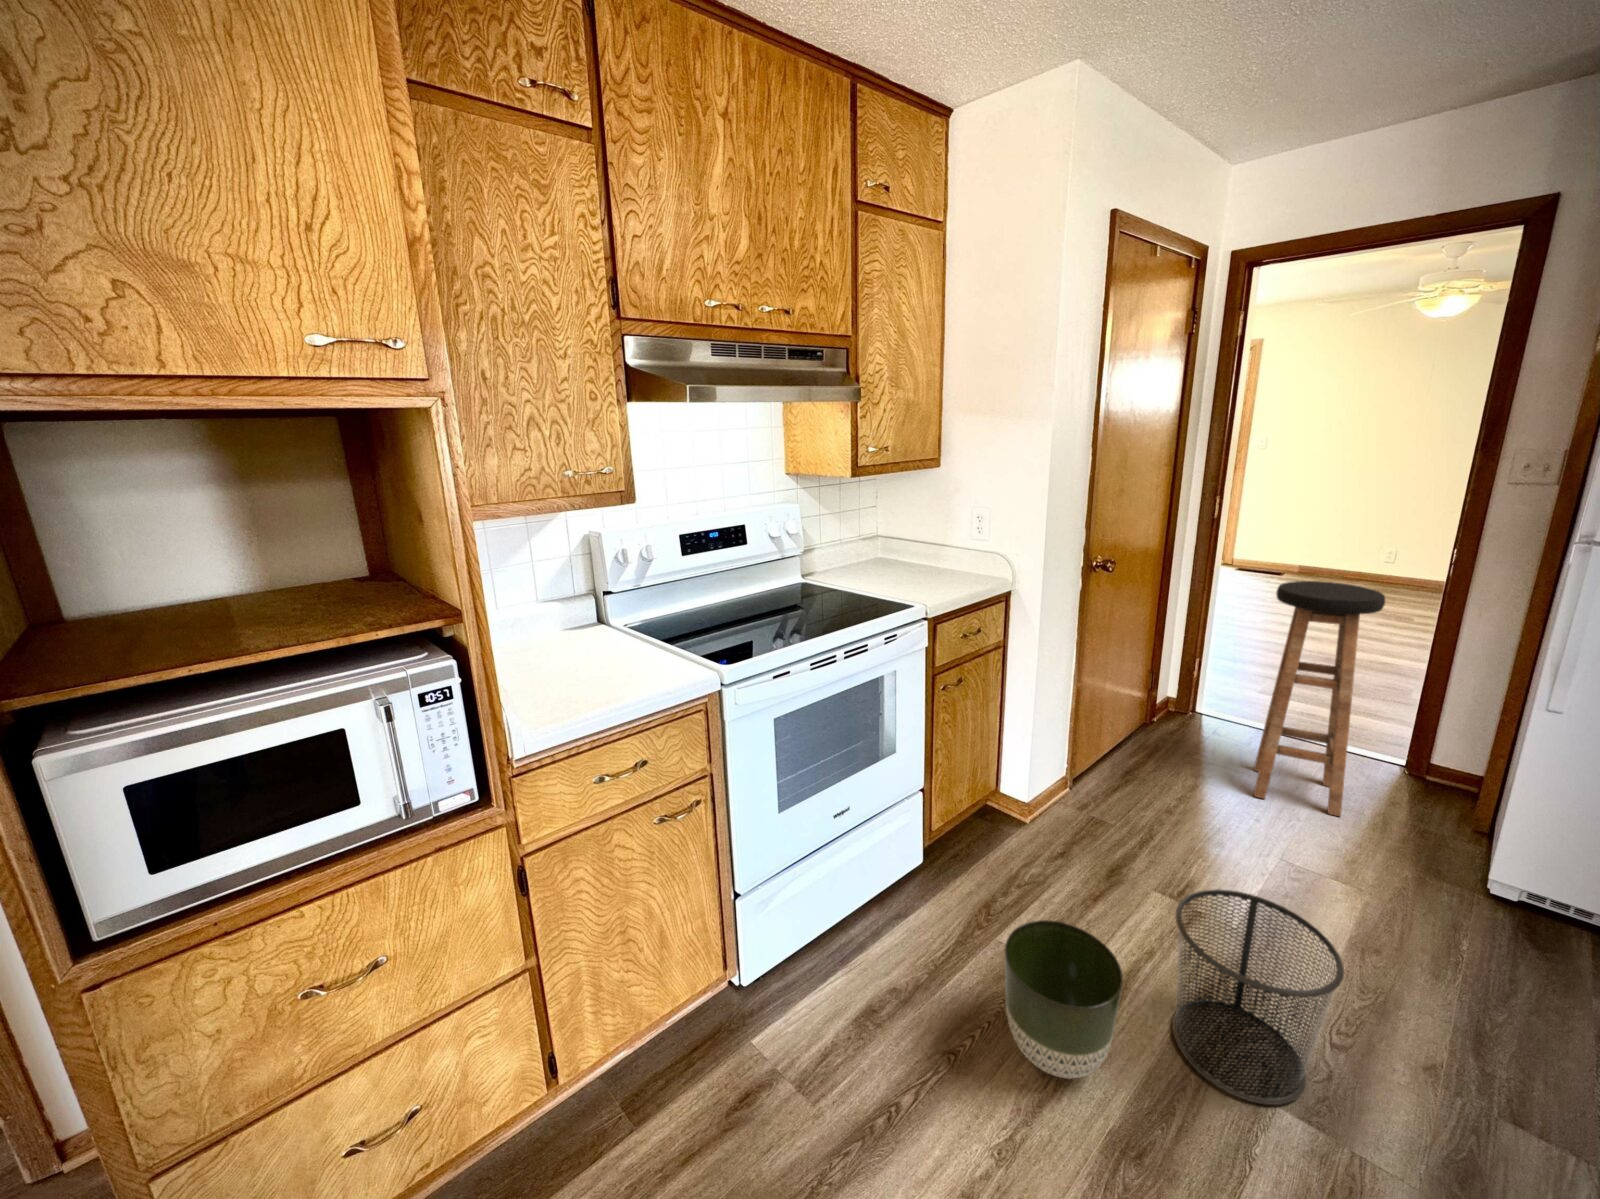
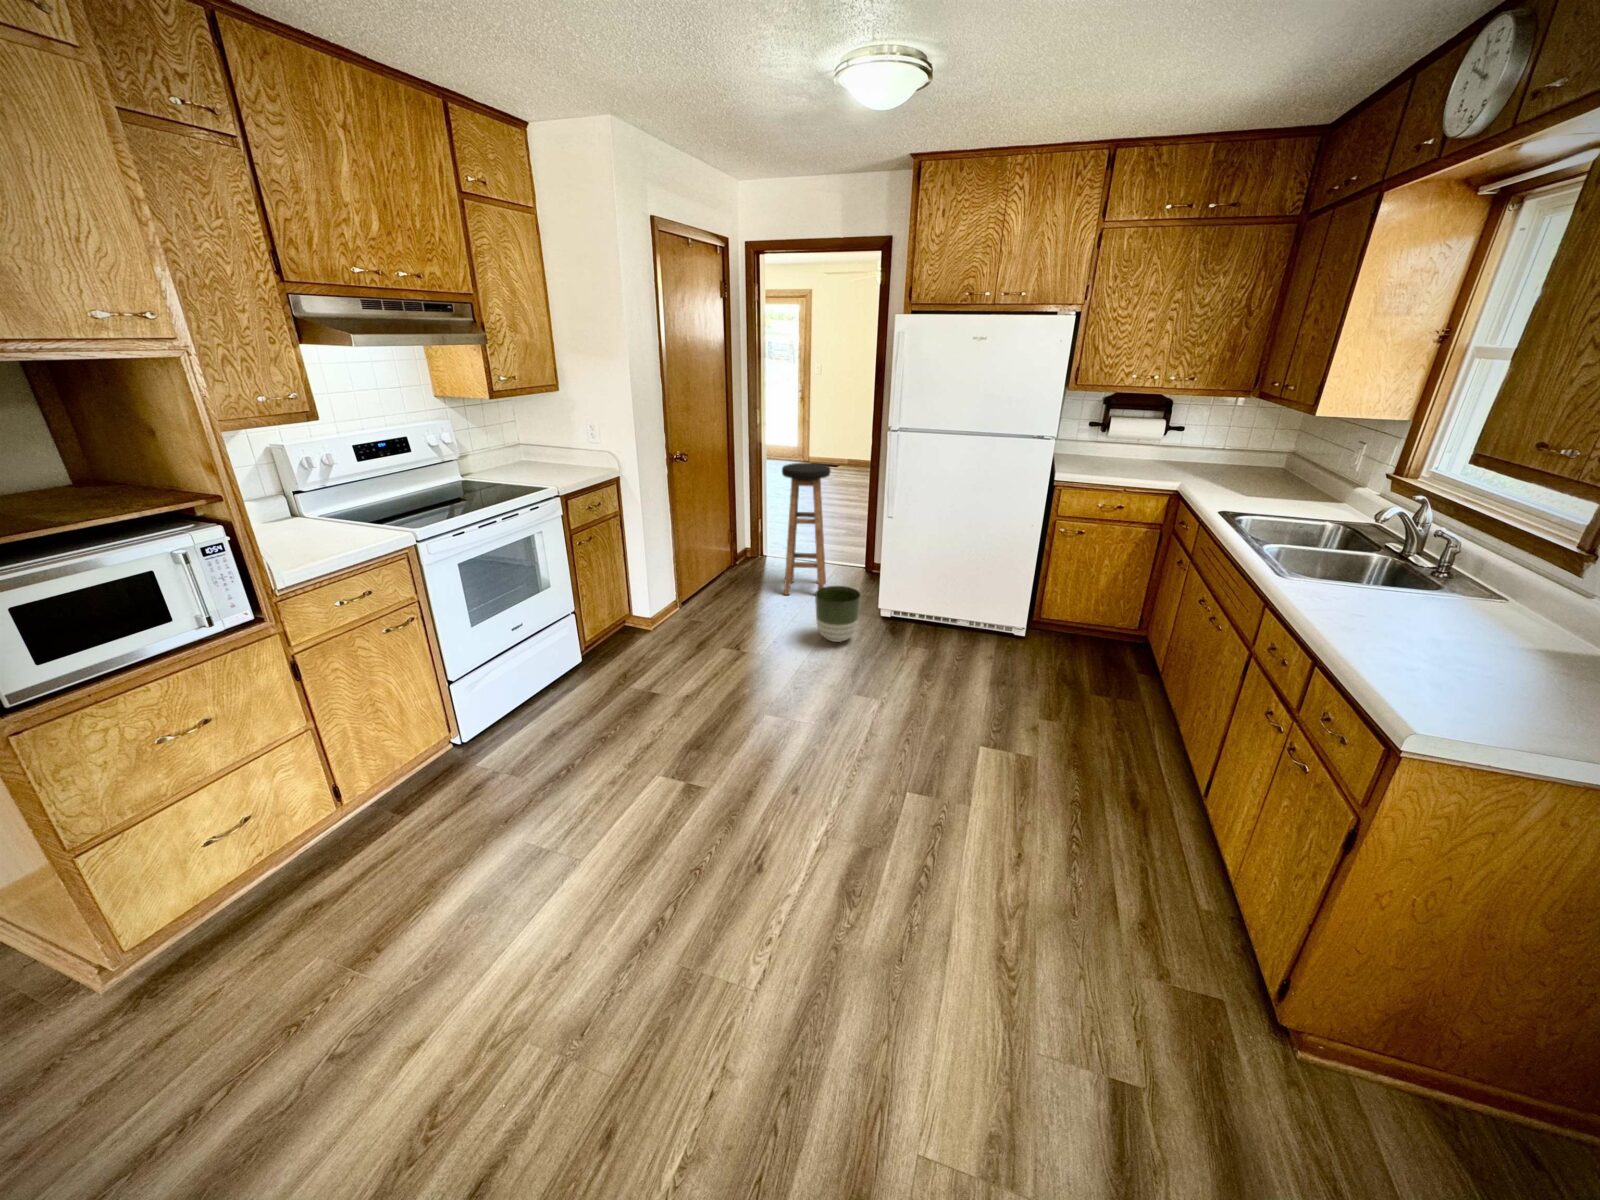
waste bin: present [1172,889,1345,1105] -> none [710,621,778,711]
planter: present [1005,920,1123,1079] -> present [815,586,861,642]

